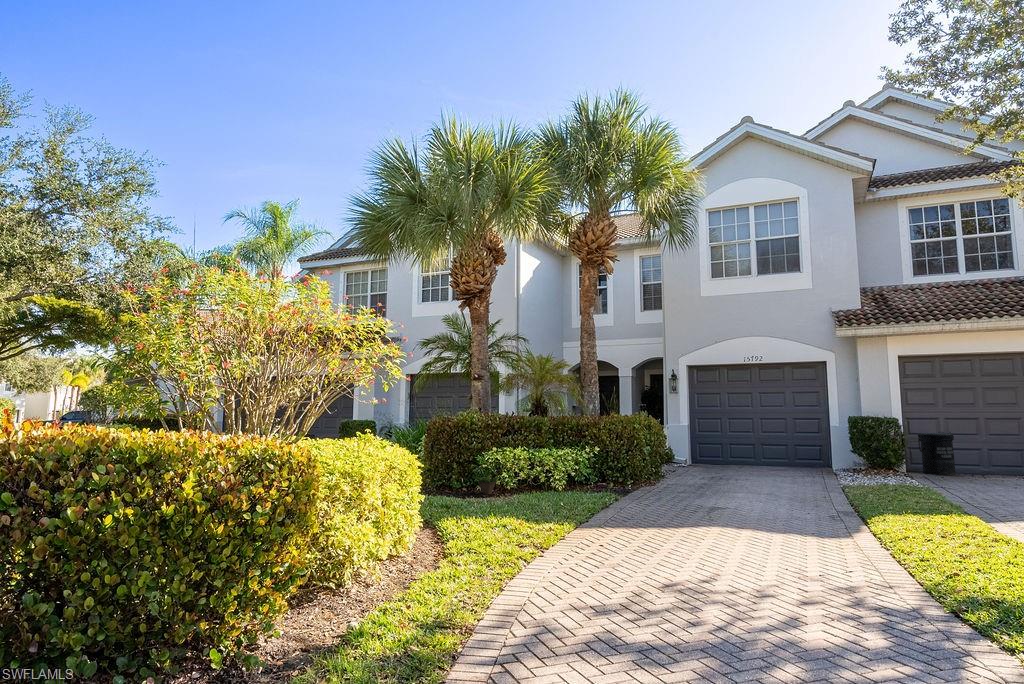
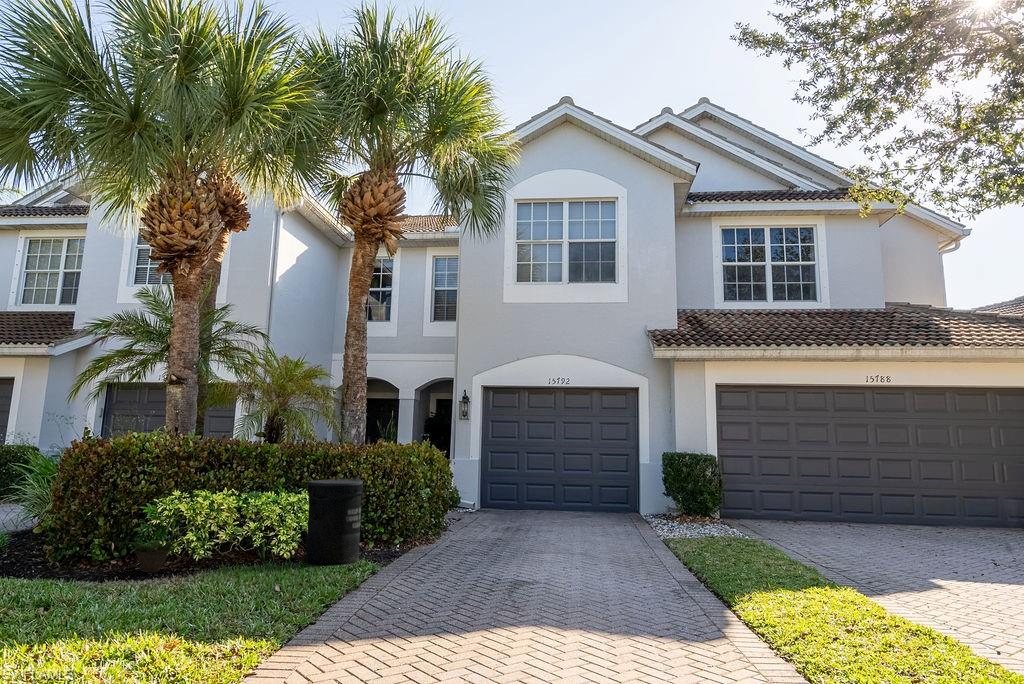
trash can: present [918,432,956,475] -> present [306,477,363,565]

